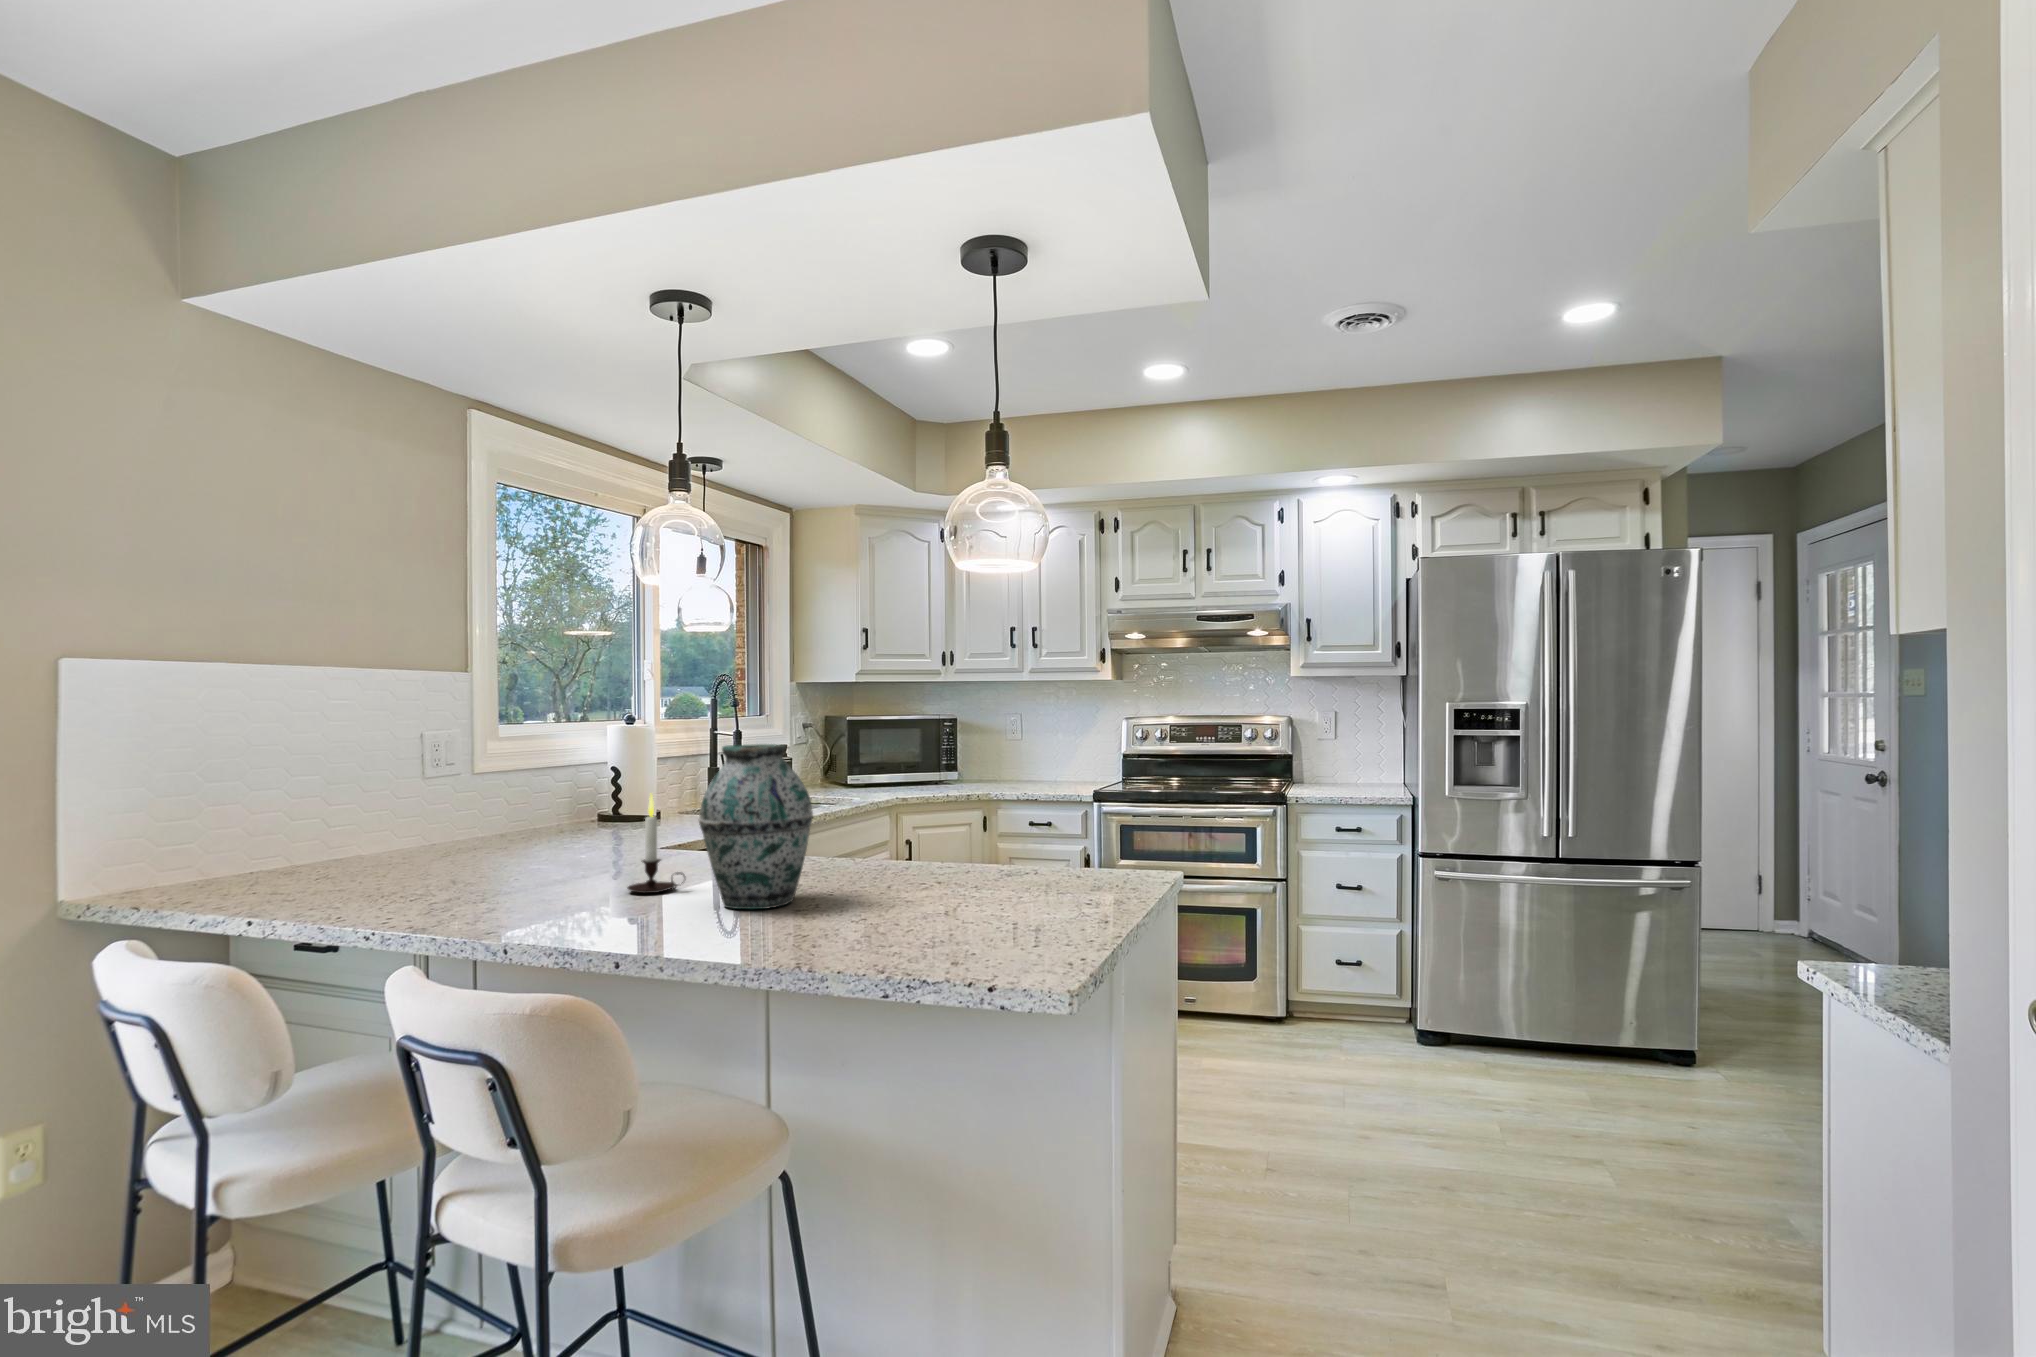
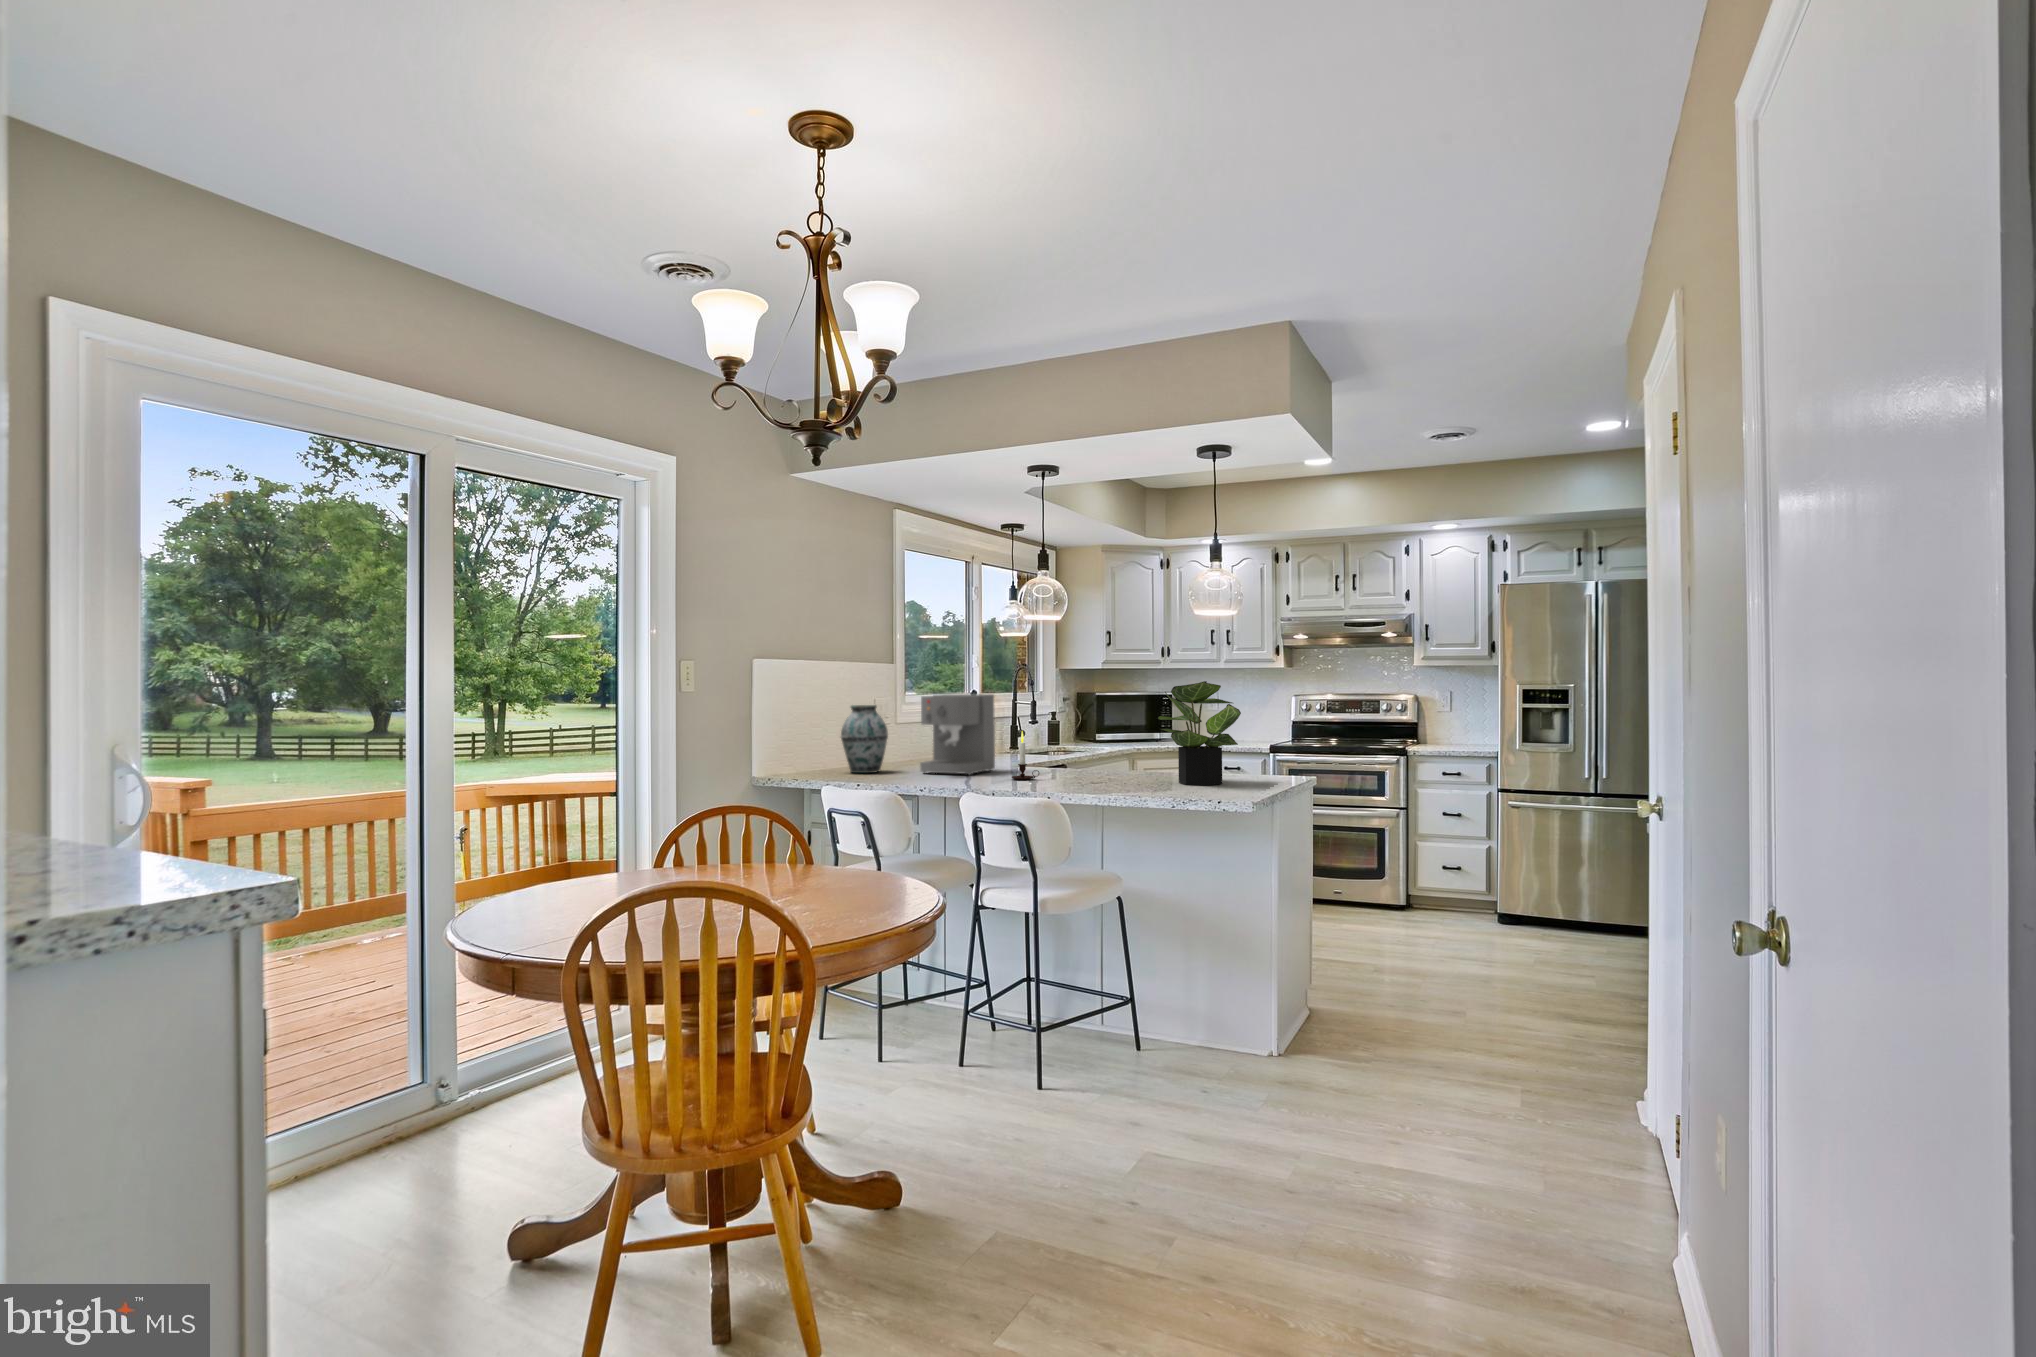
potted plant: none [921,691,1082,902] -> present [1158,681,1241,785]
coffee maker: none [459,719,621,880] -> present [920,694,995,775]
vase: present [699,744,813,909] -> present [841,705,888,773]

